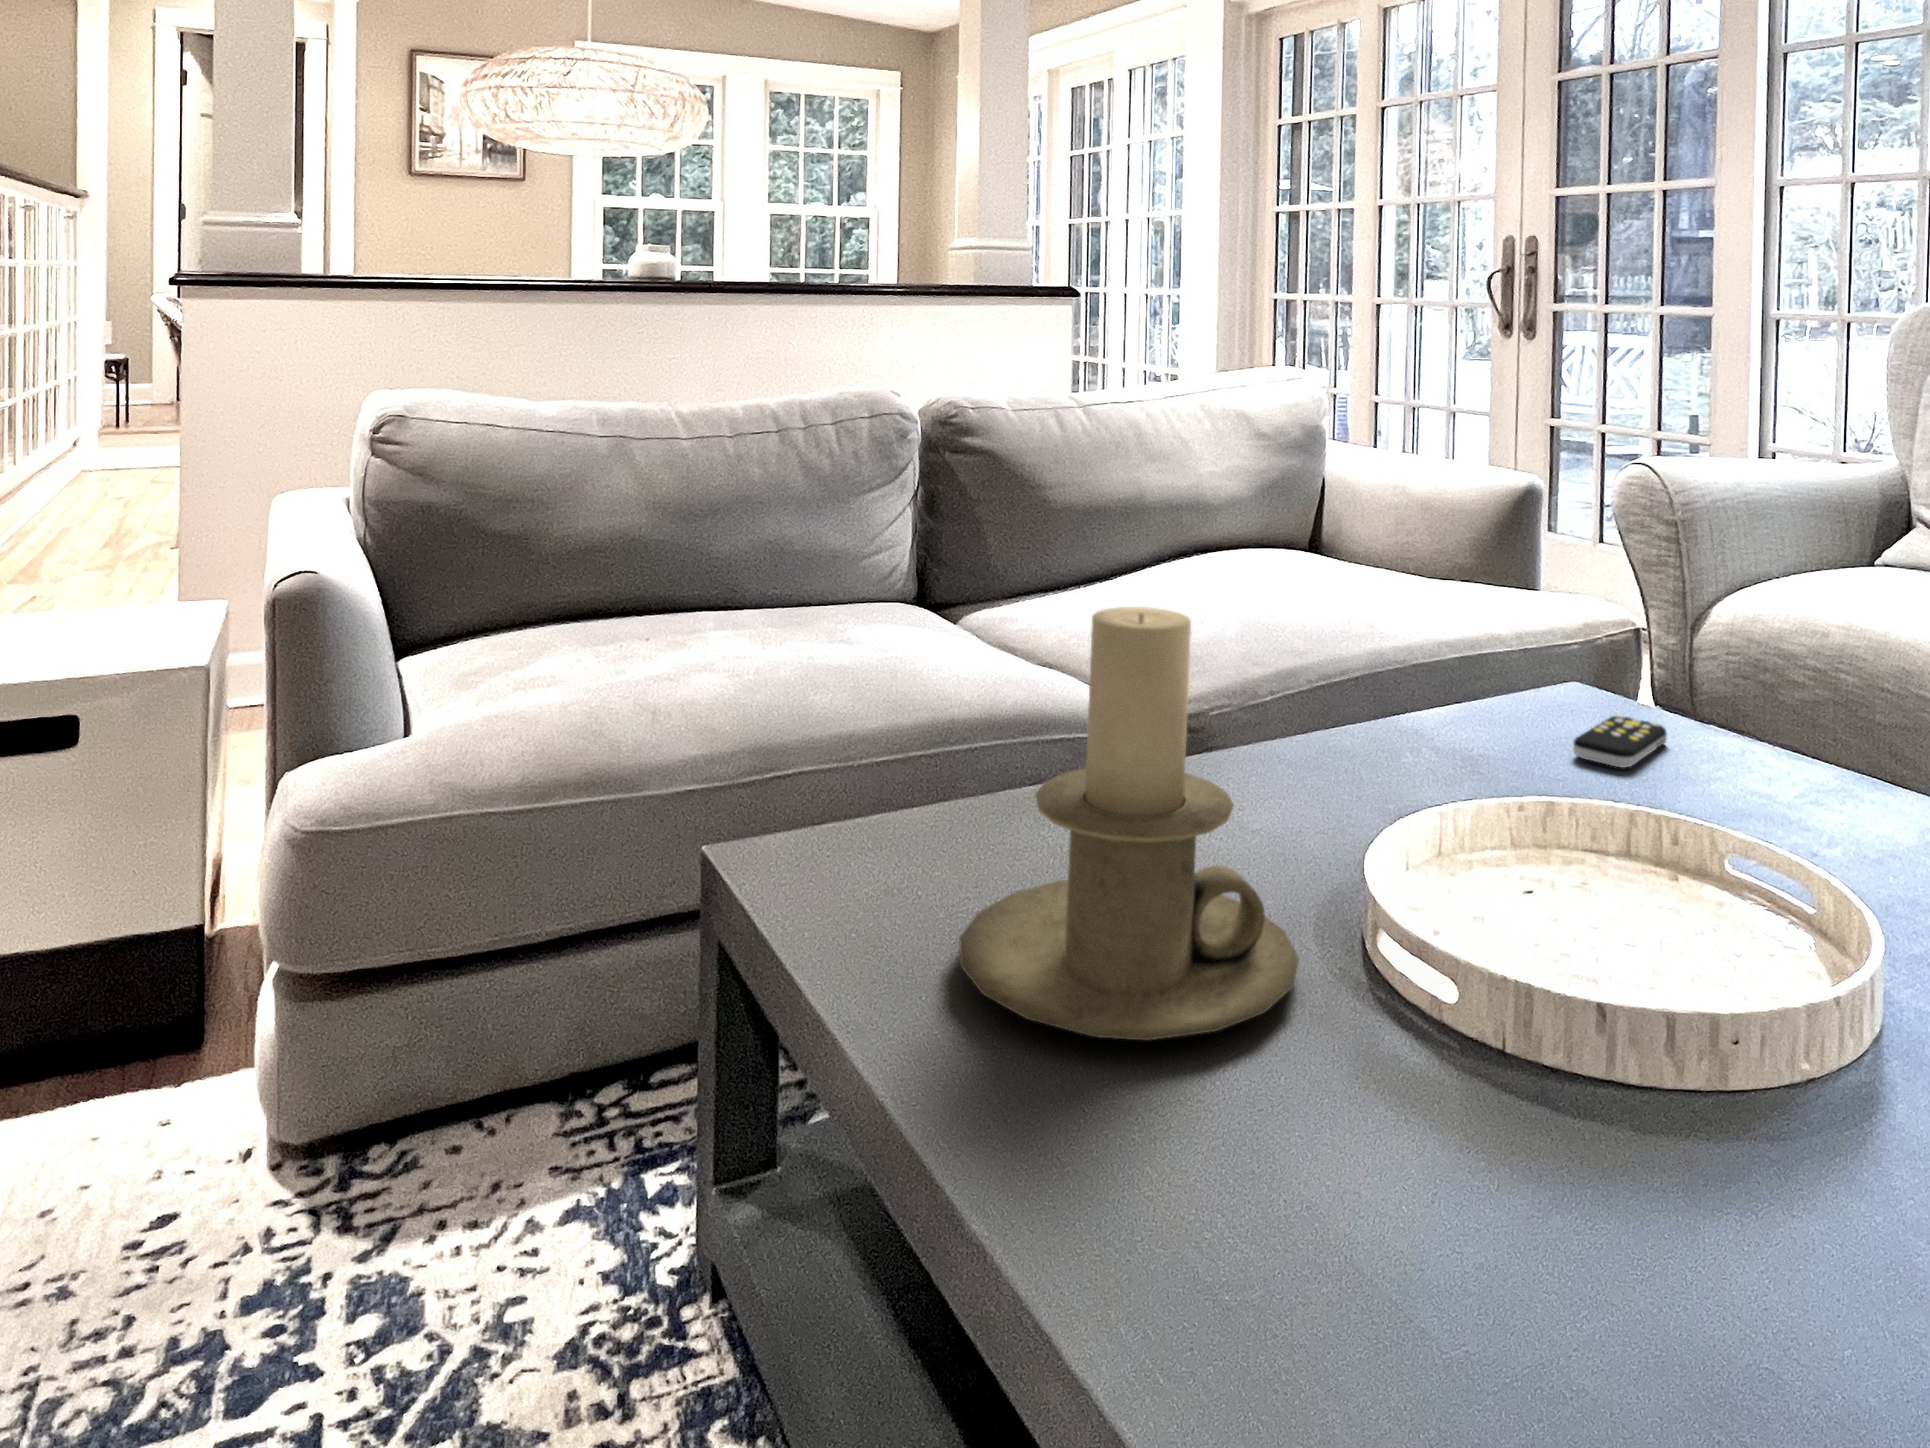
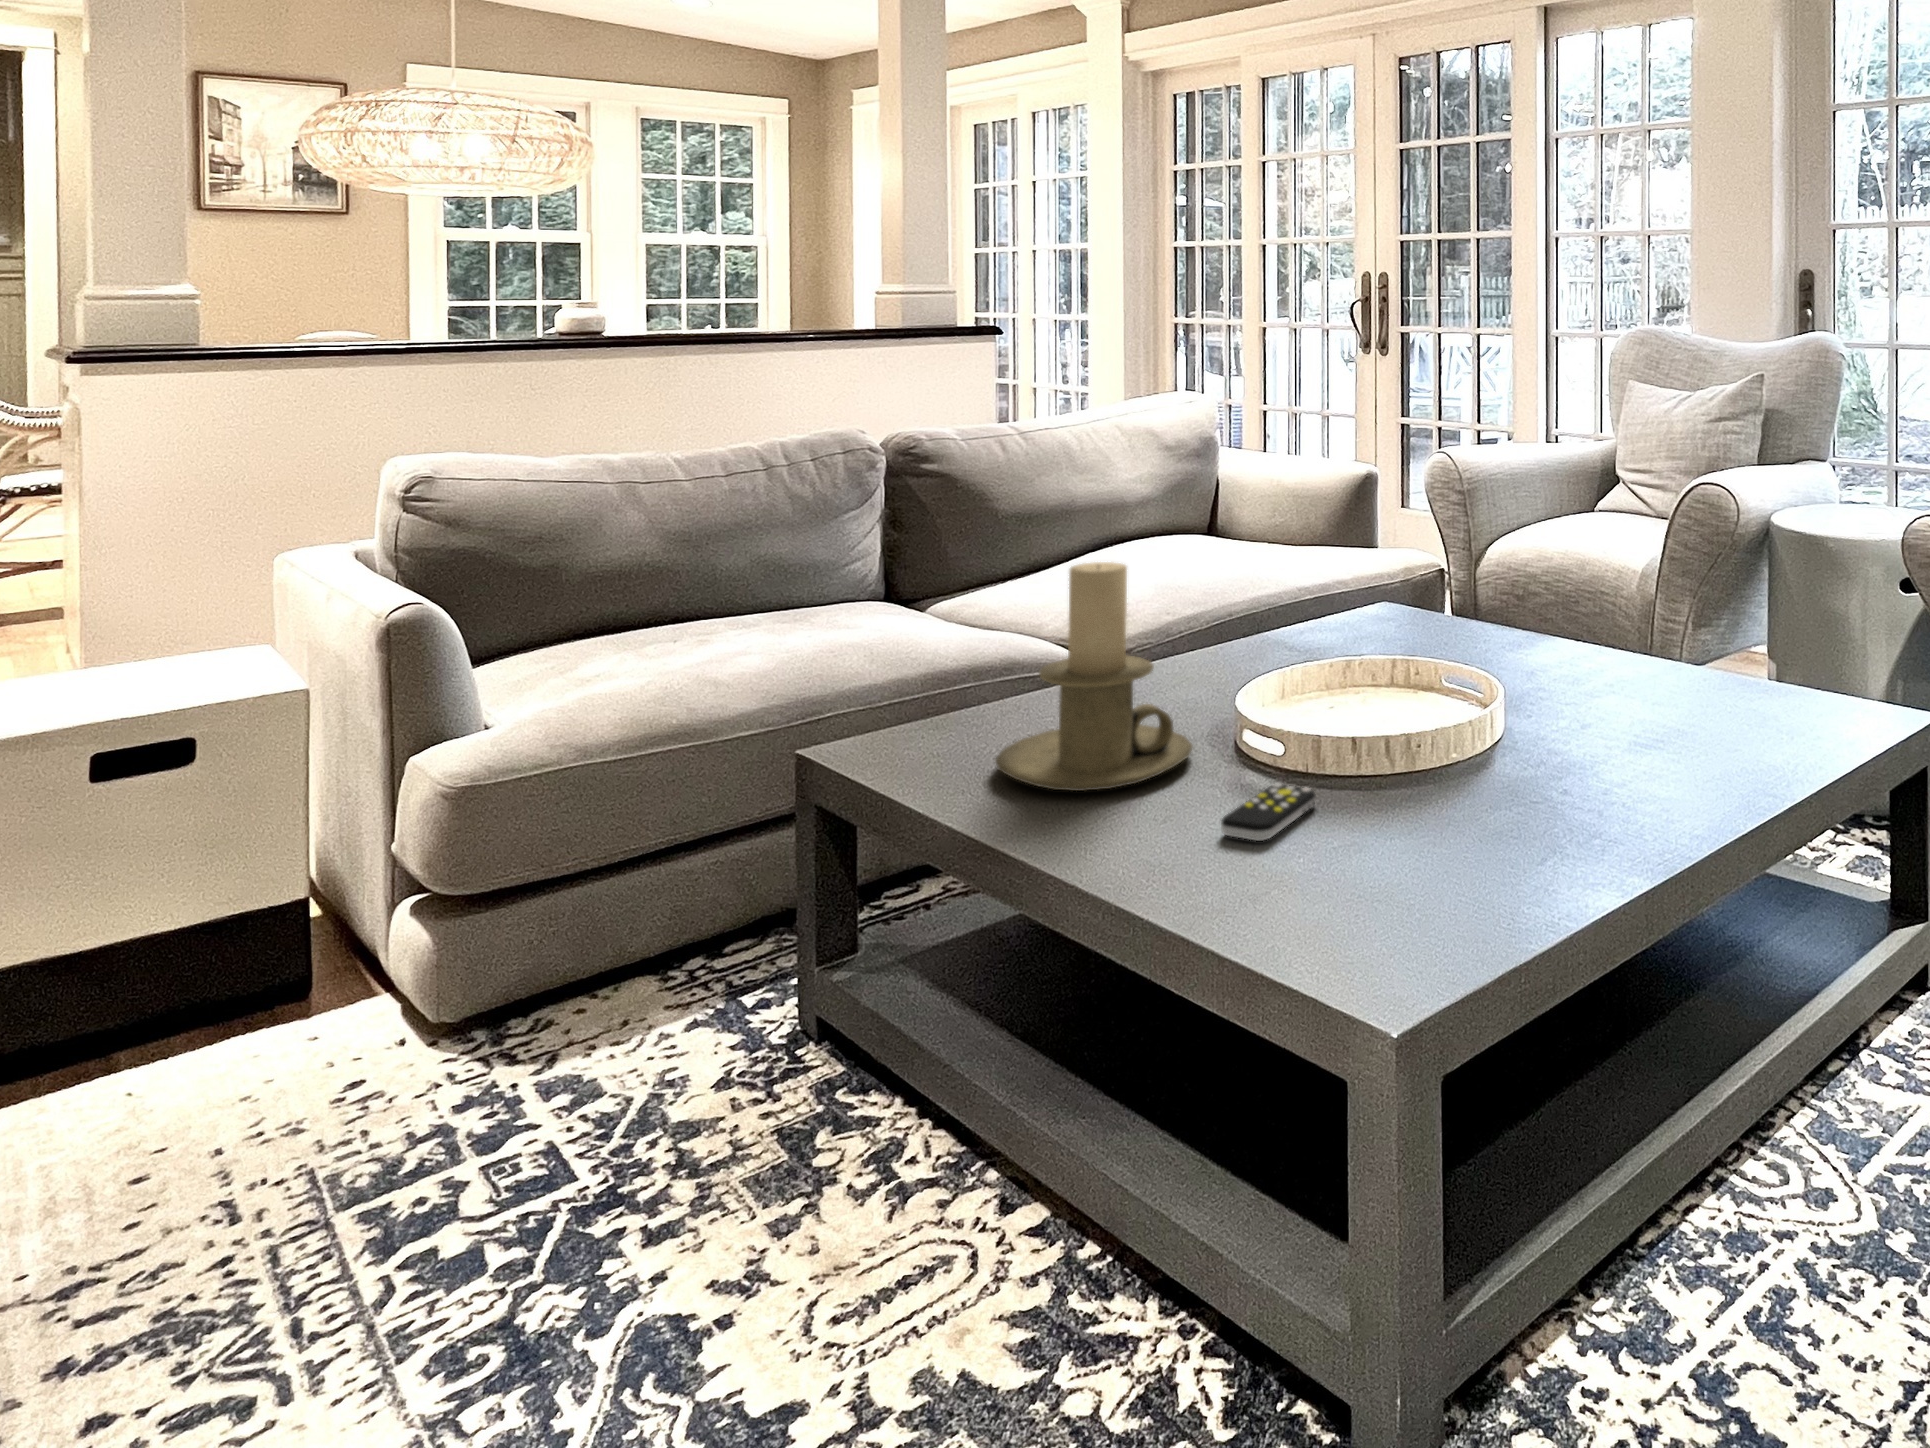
remote control: present [1573,715,1667,767] -> present [1221,784,1316,841]

